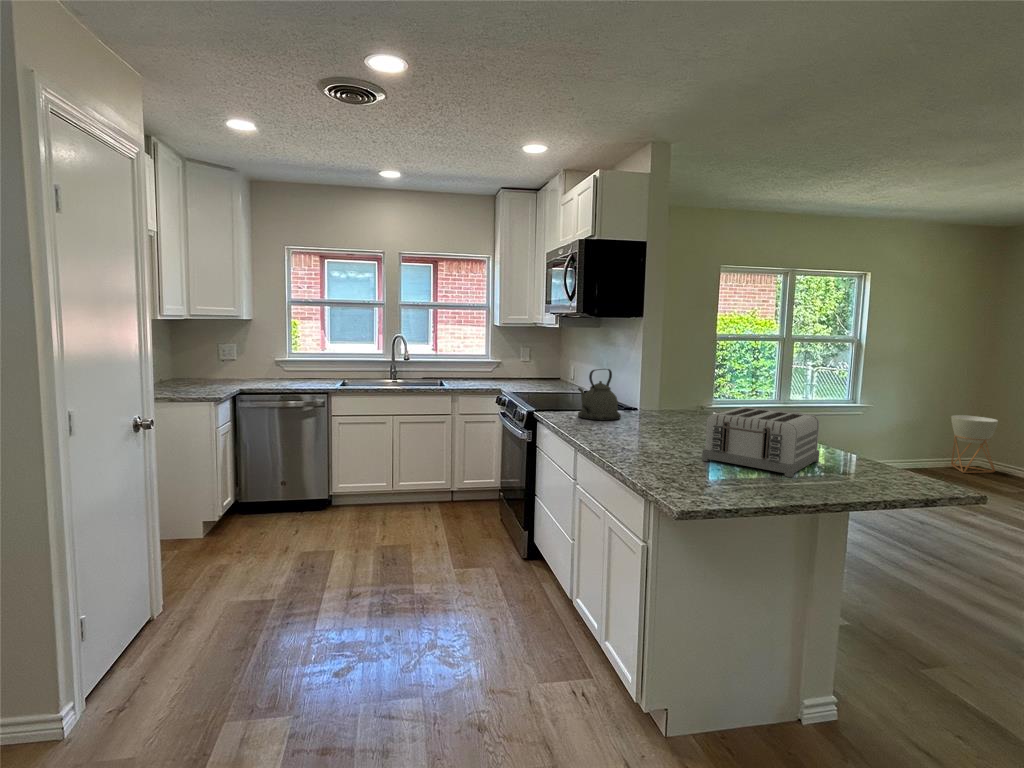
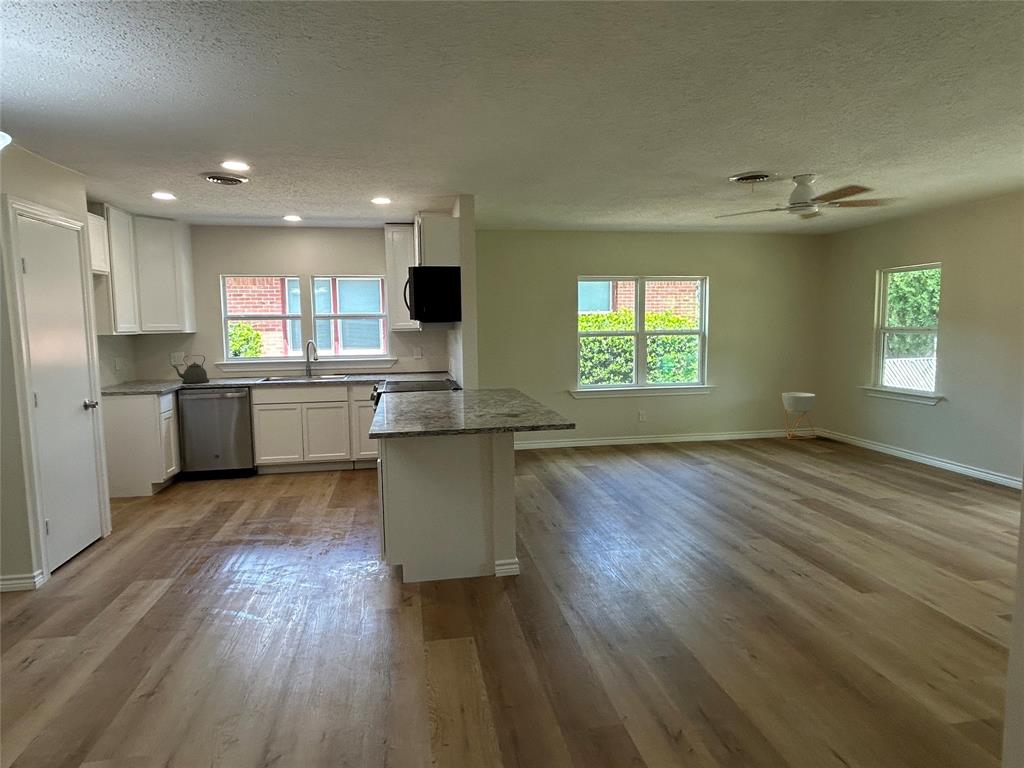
kettle: present [578,369,621,421] -> present [173,356,209,384]
toaster: present [702,407,819,477] -> none [436,381,512,420]

